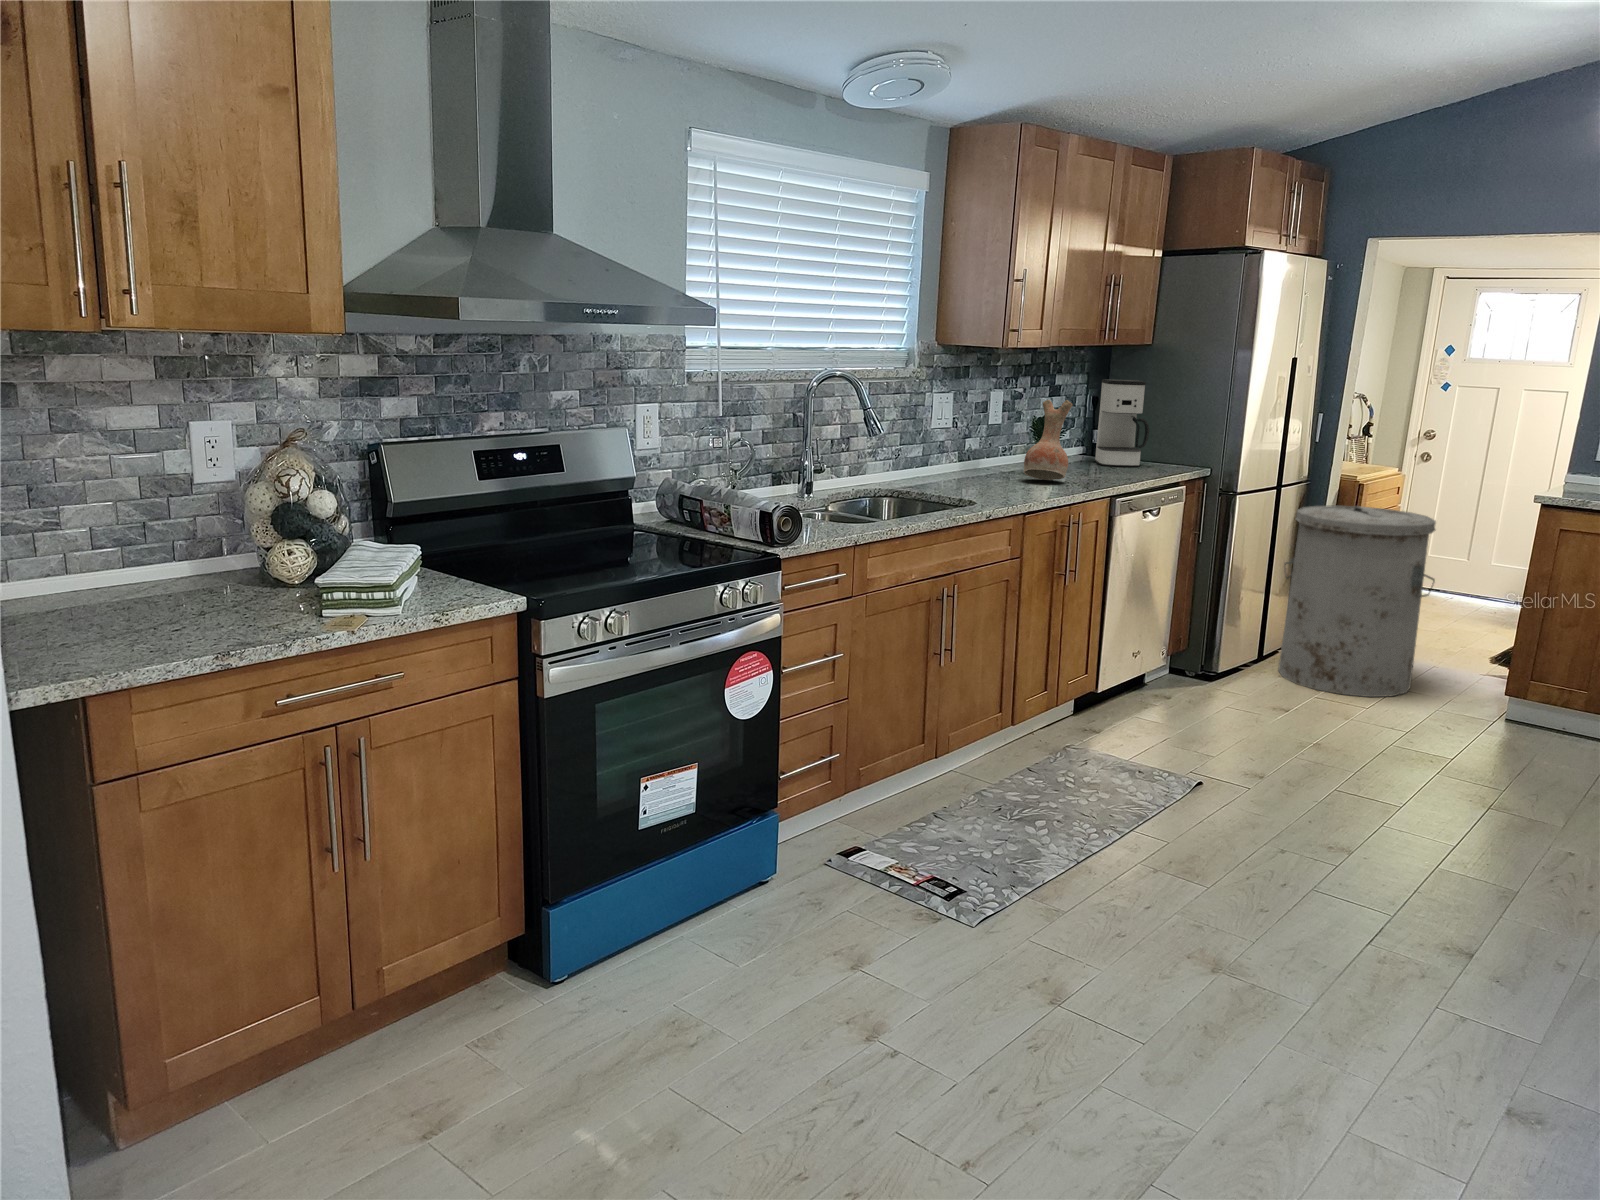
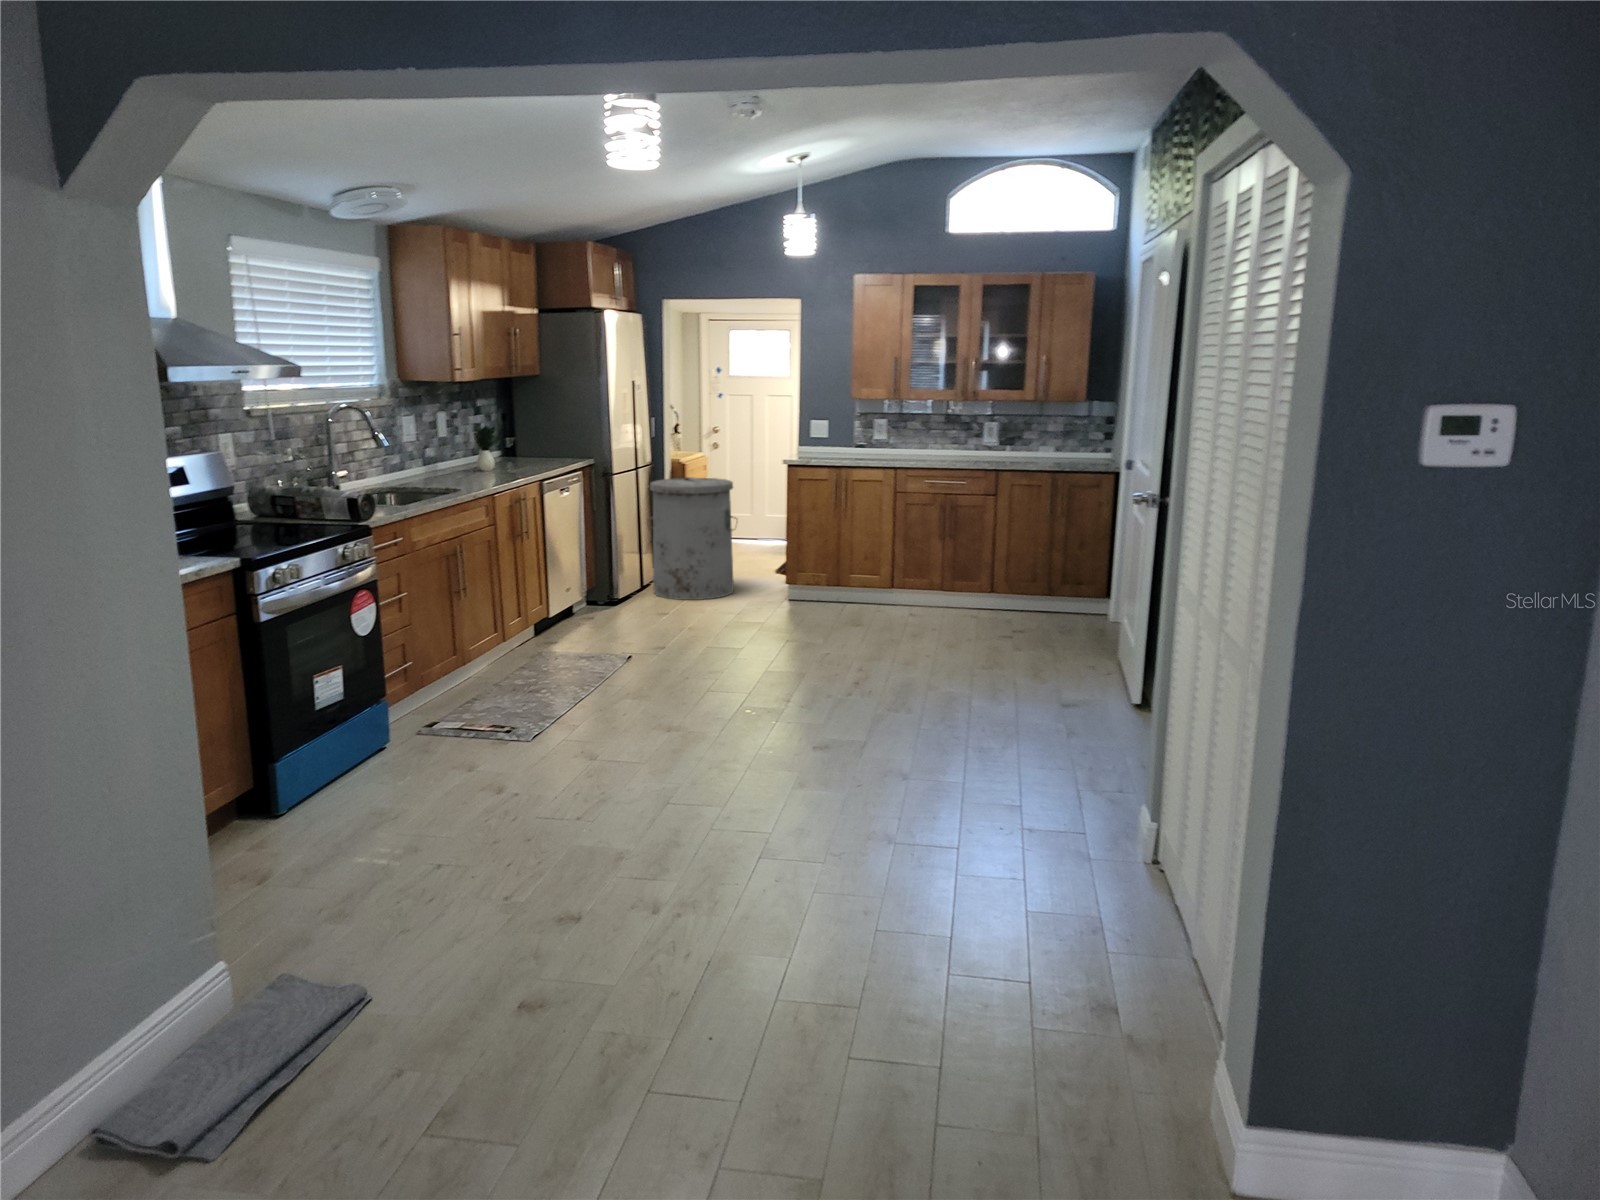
coffee maker: present [1095,379,1149,467] -> none [509,401,548,463]
vase: present [1024,400,1073,480] -> none [475,417,506,474]

